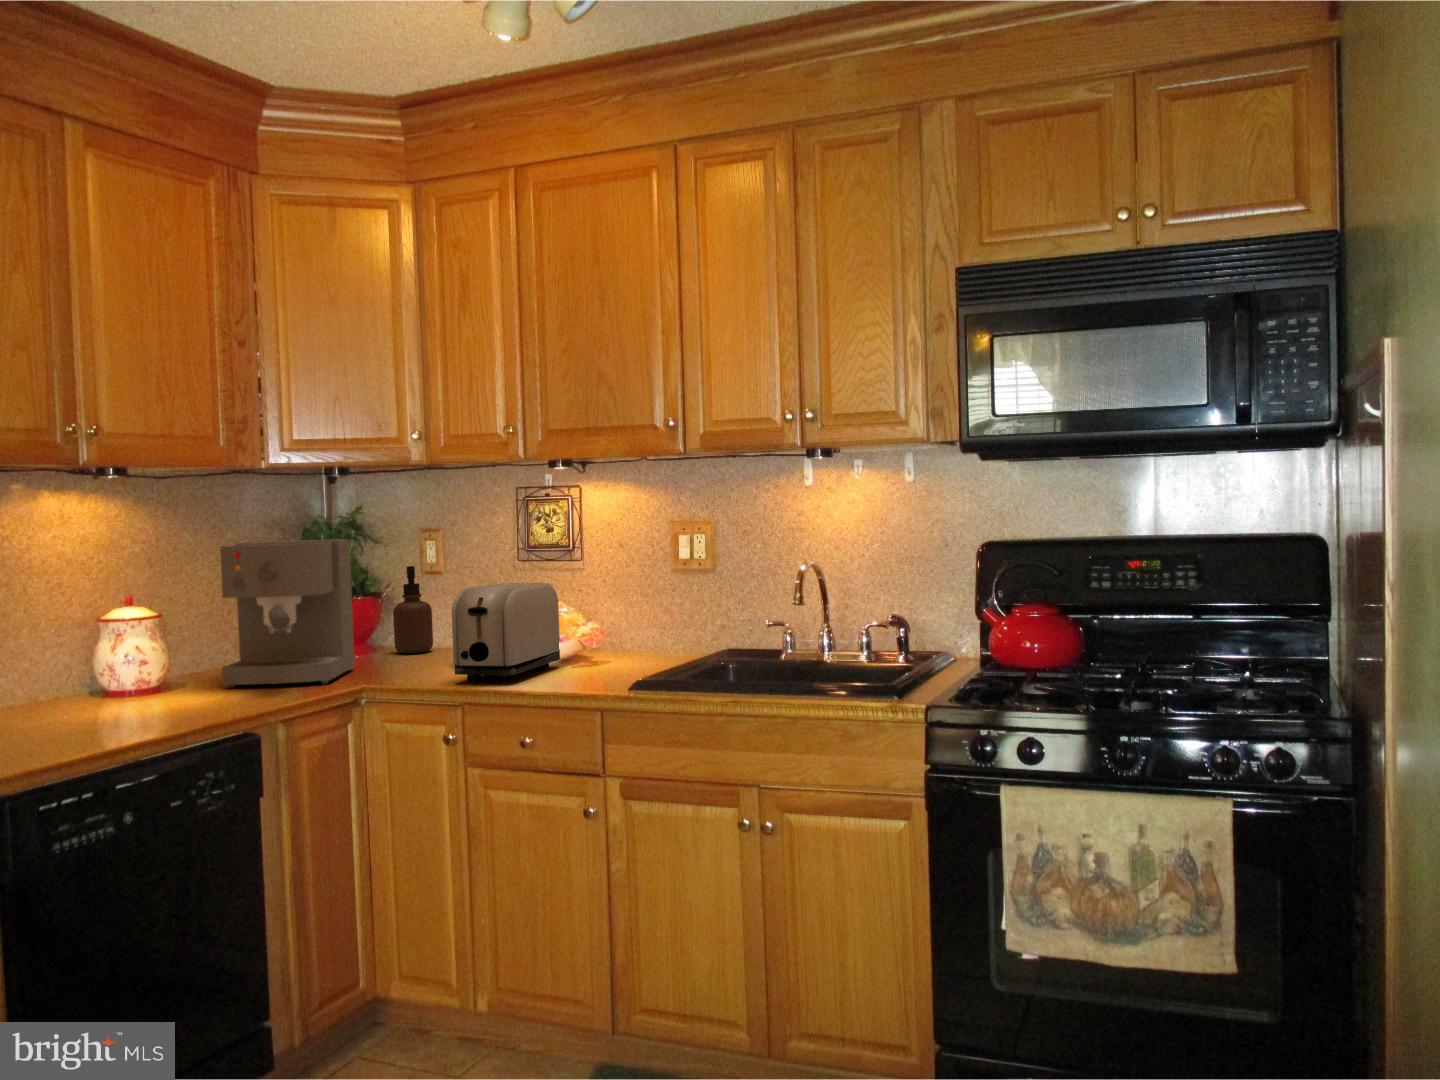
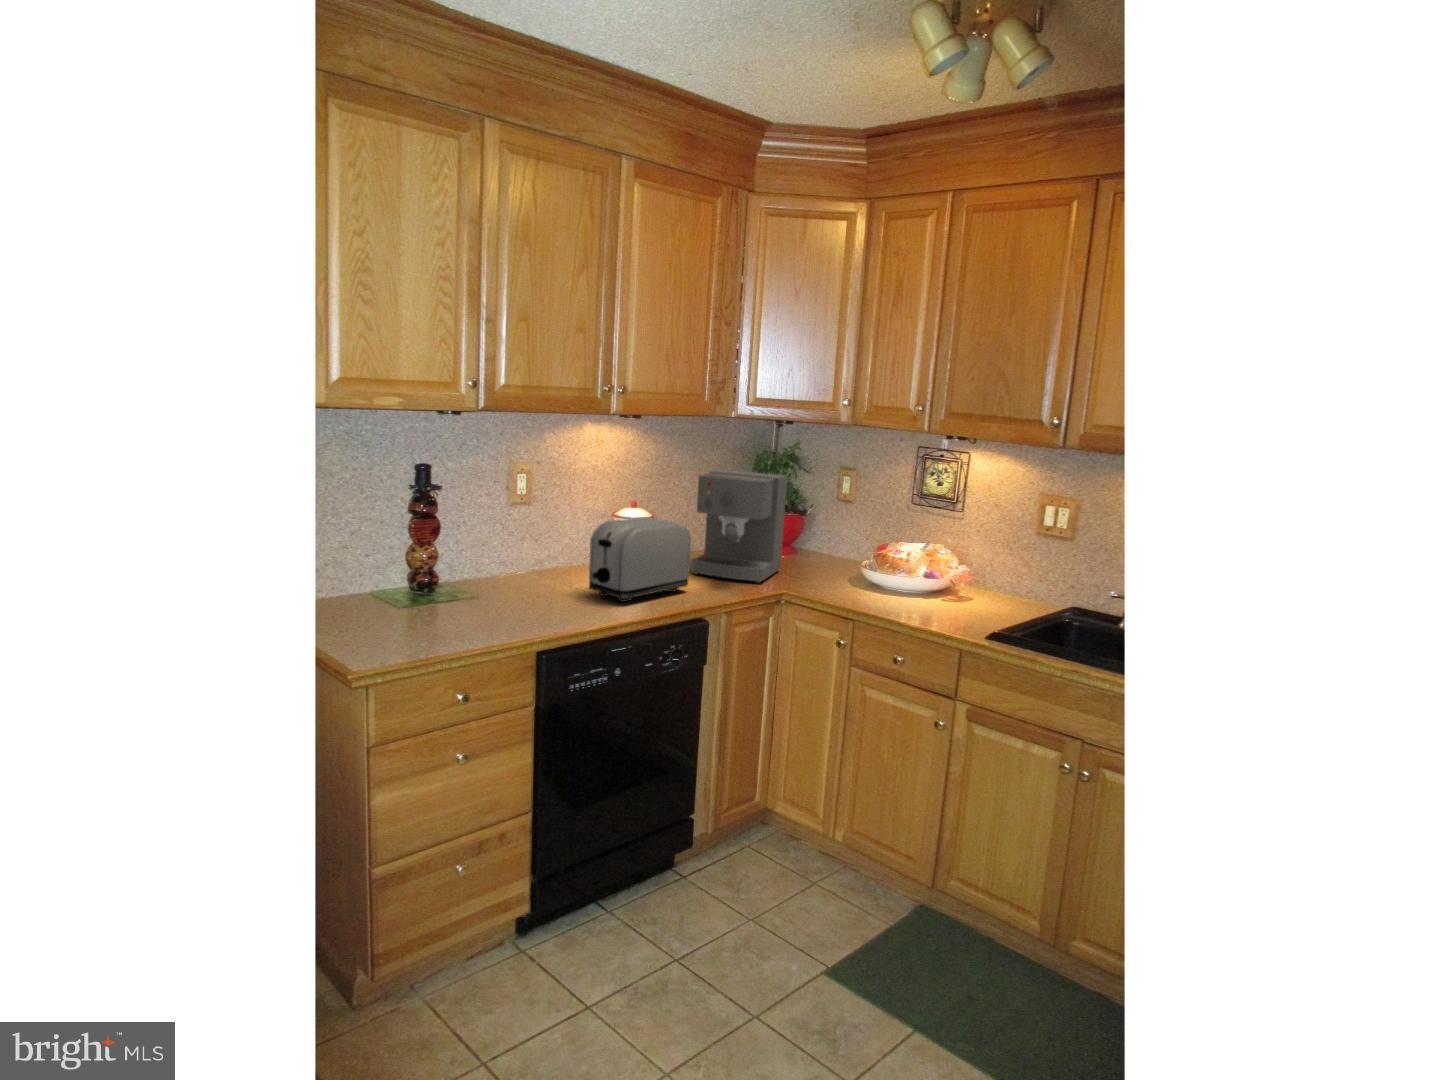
soap dispenser: present [393,566,433,653] -> none [811,495,841,561]
toaster: present [452,583,560,682] -> present [589,517,691,602]

